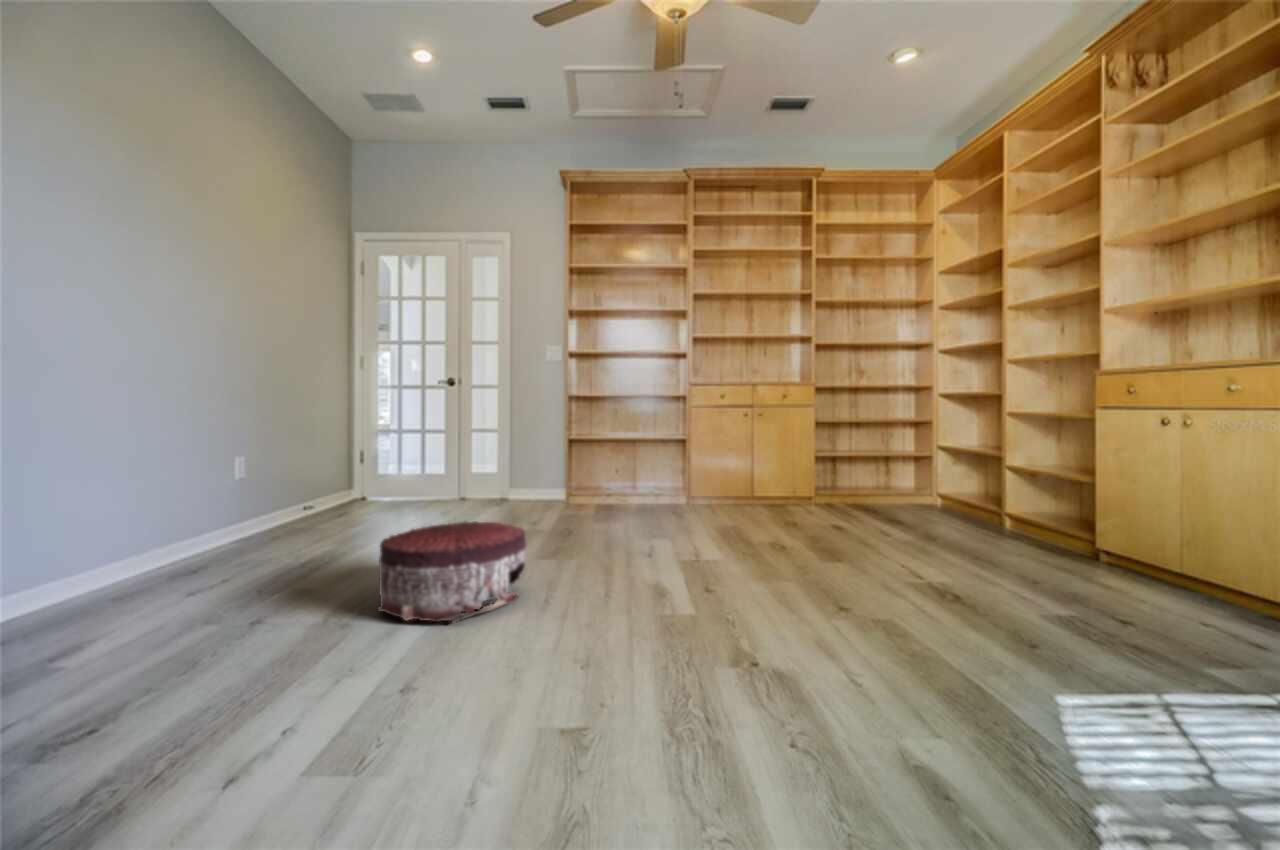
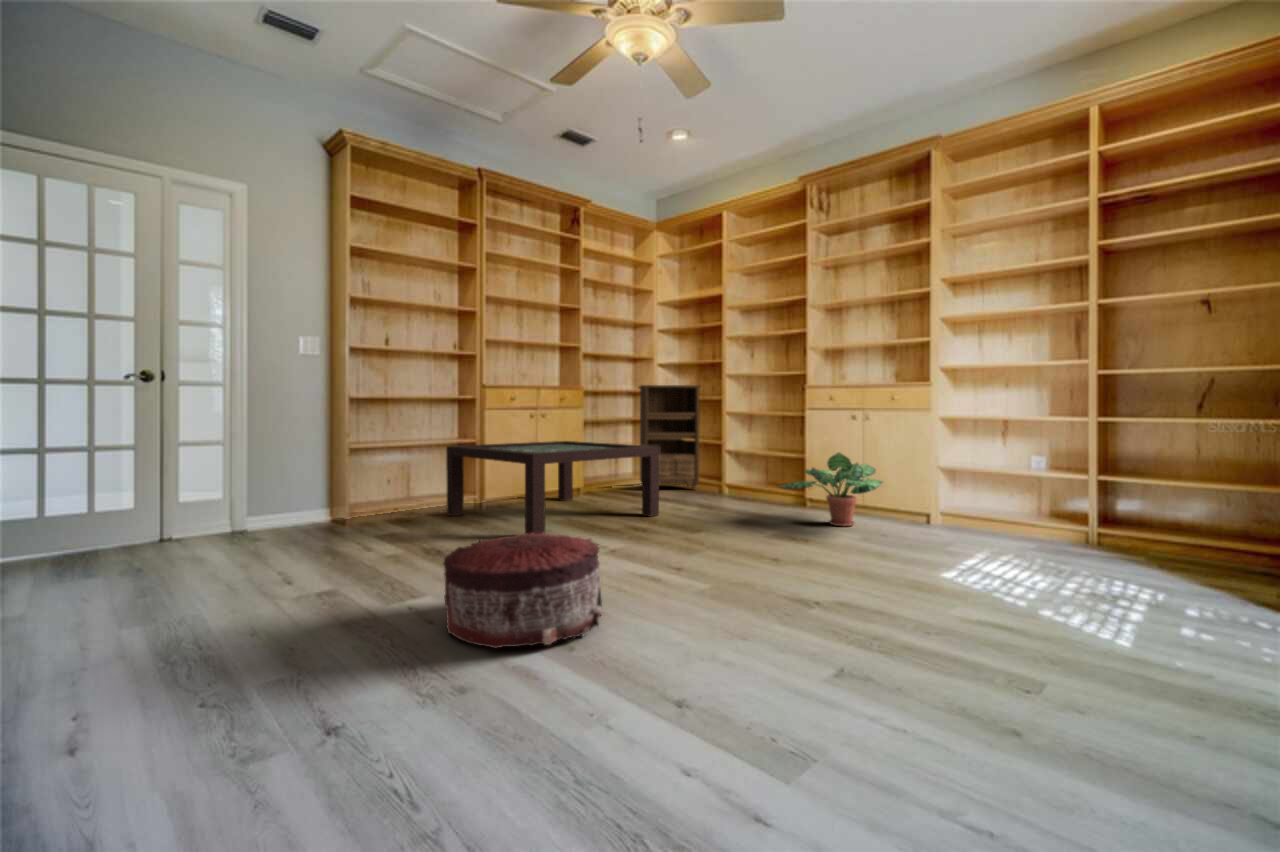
bookshelf: none [896,375,988,516] -> present [639,385,701,489]
coffee table: none [646,442,834,538] -> present [446,441,659,534]
potted plant: none [972,476,1181,604] -> present [780,453,883,526]

